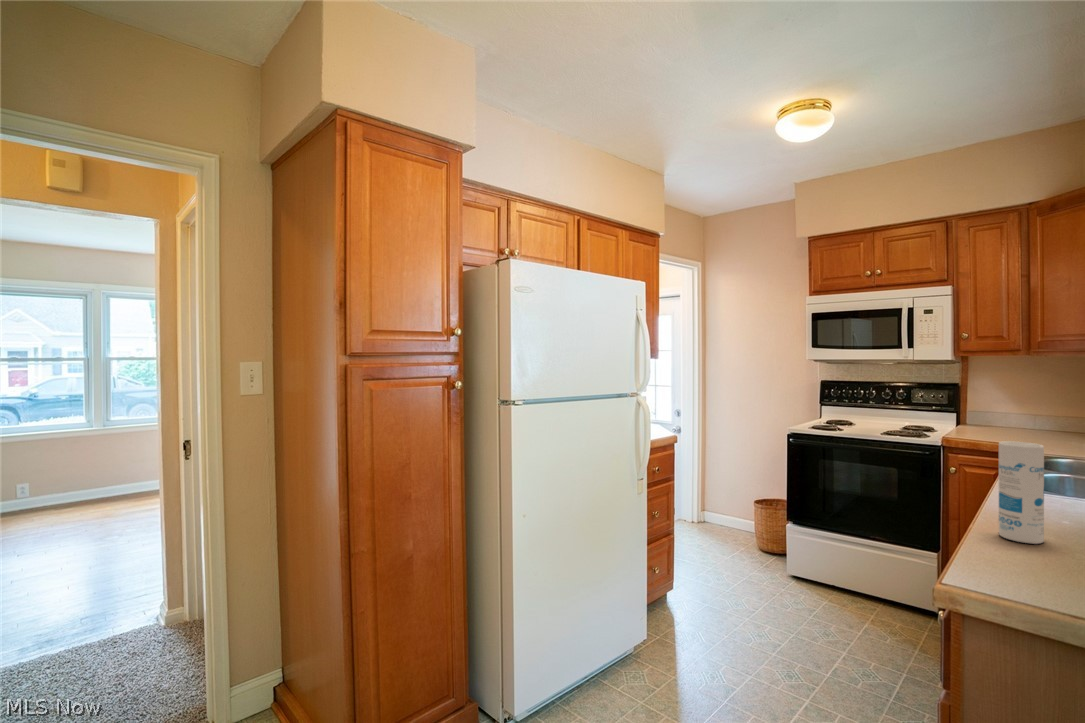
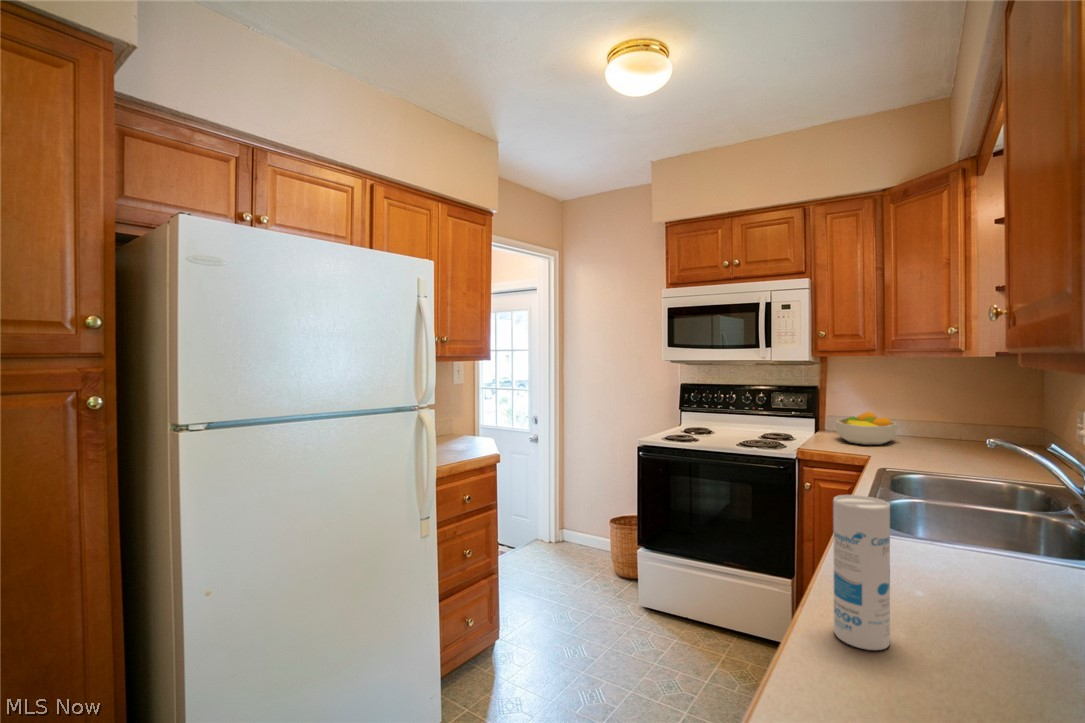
fruit bowl: none [980,407,1045,436] -> present [836,411,897,445]

